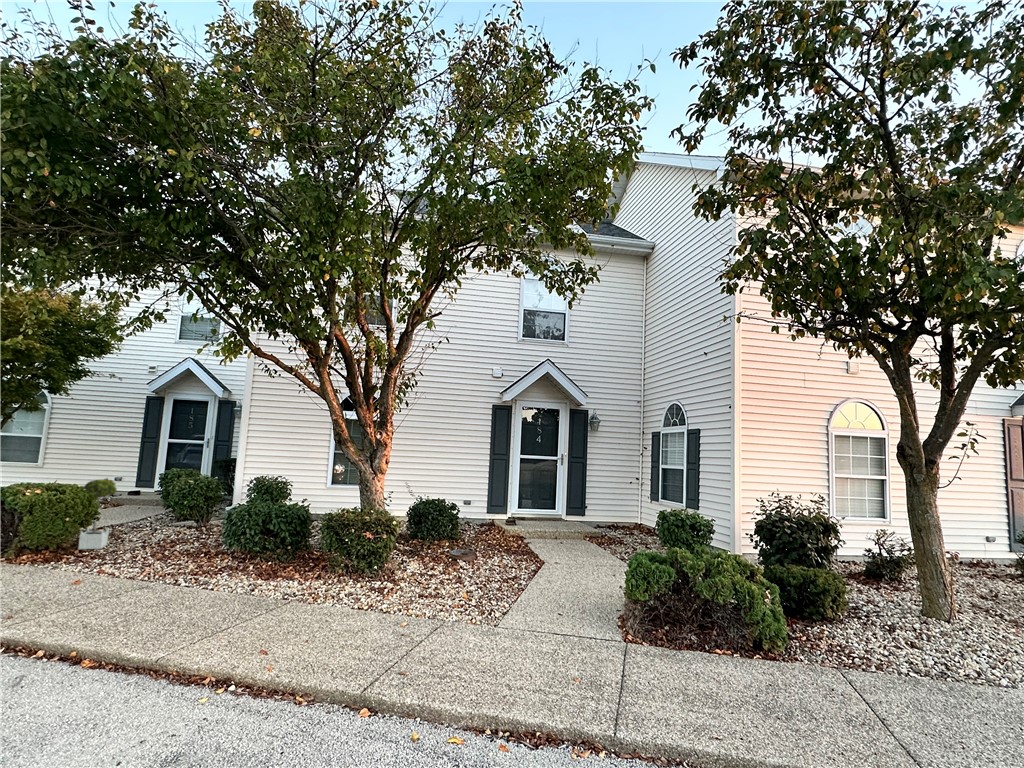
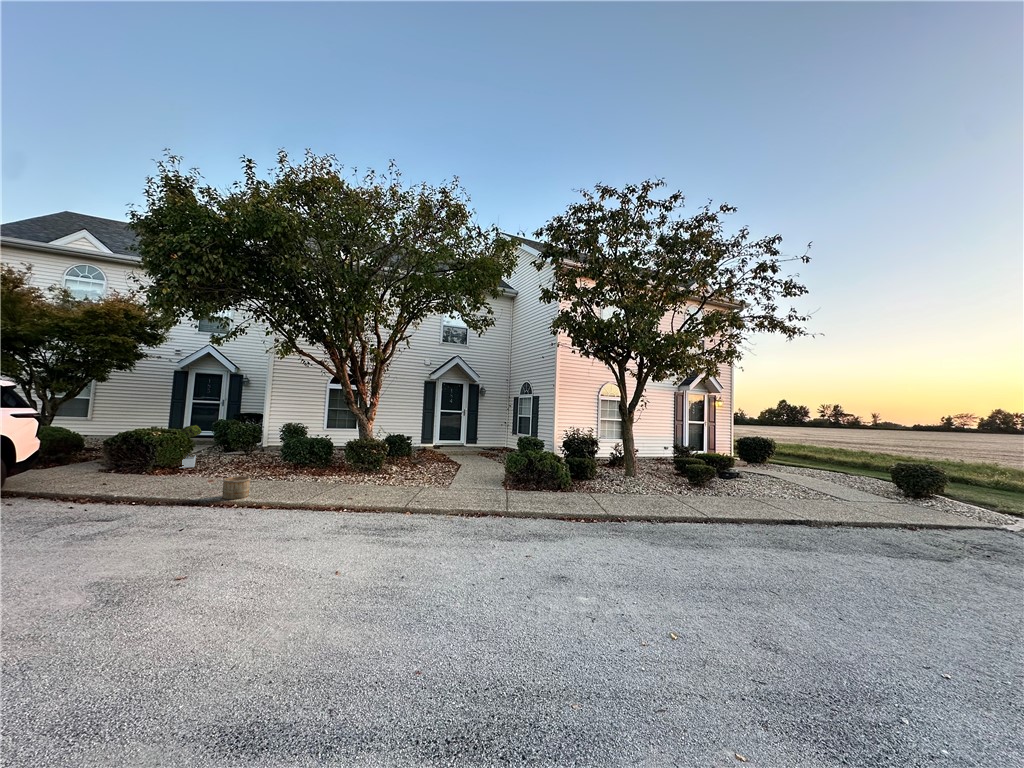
wooden bucket: none [40,585,102,635] -> present [222,476,251,499]

